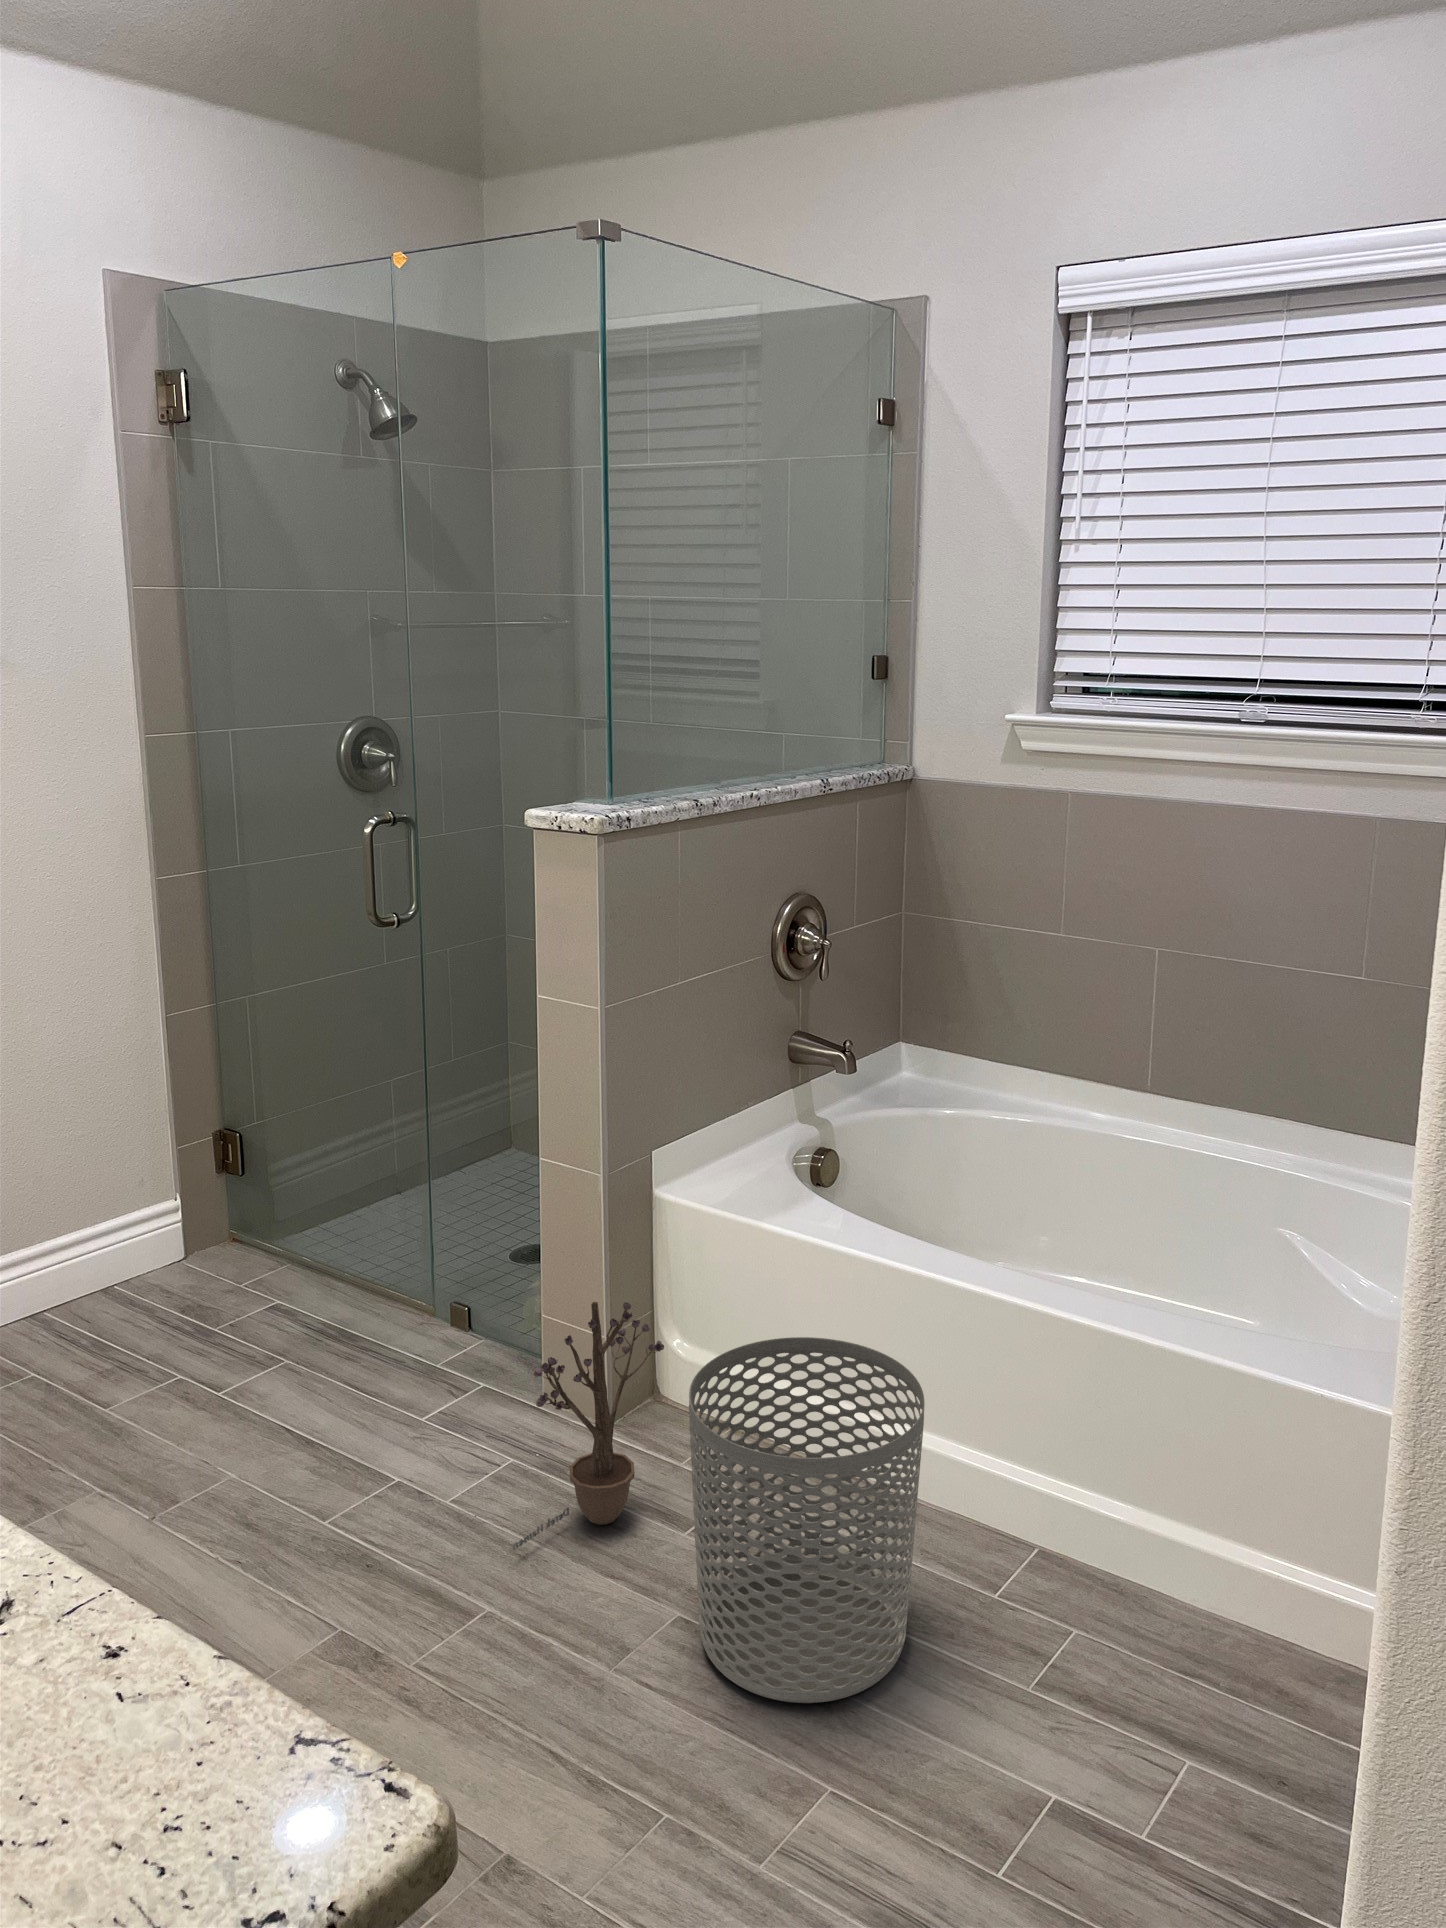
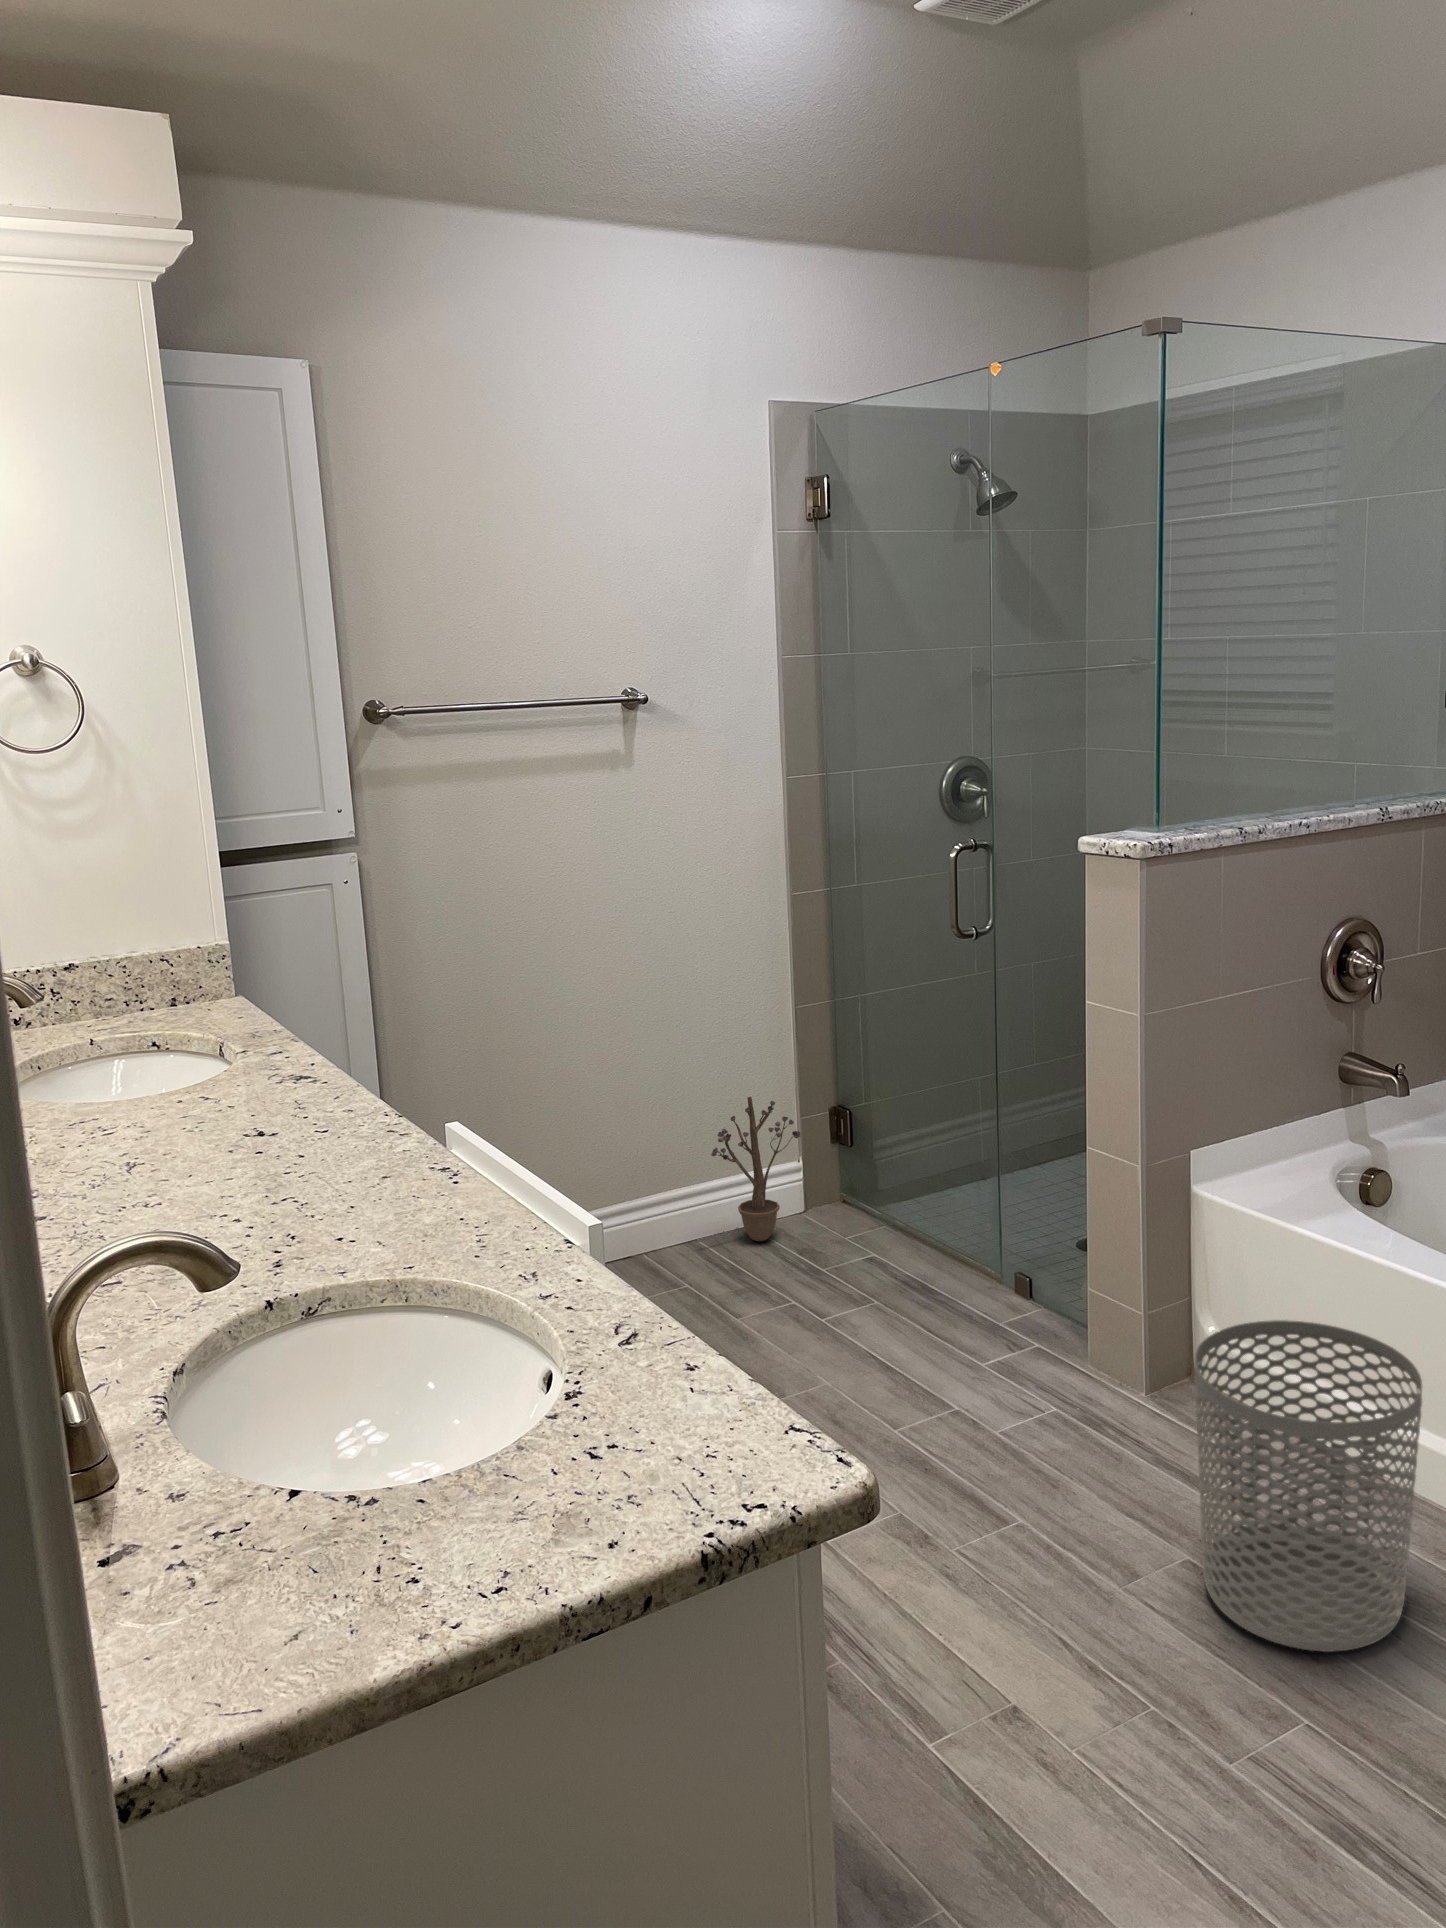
decorative plant: present [513,1302,664,1550] -> present [697,1097,800,1243]

